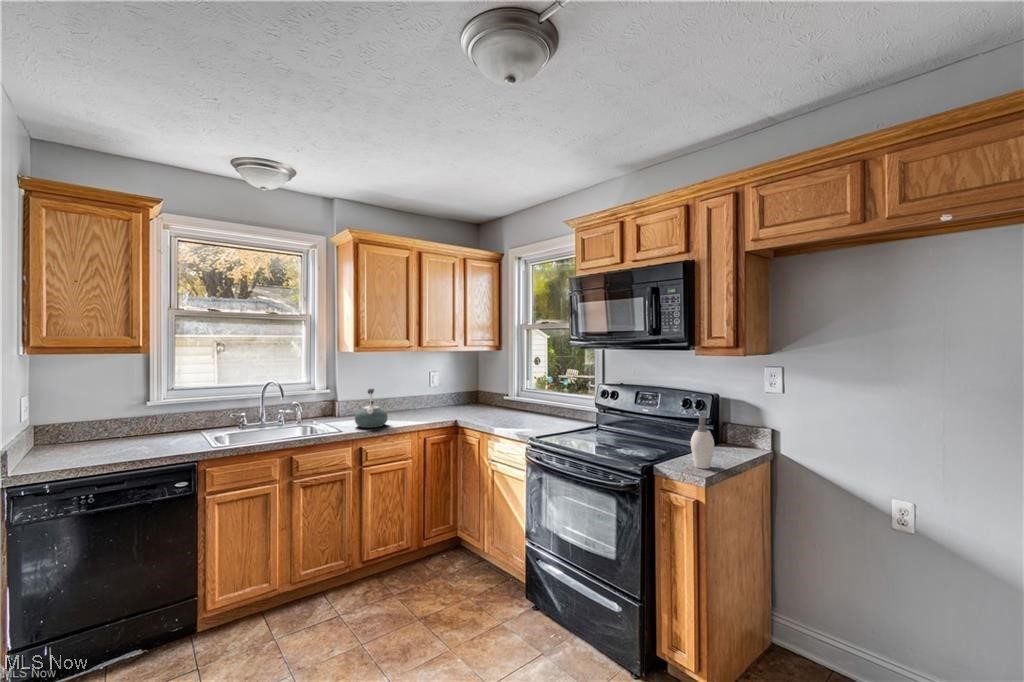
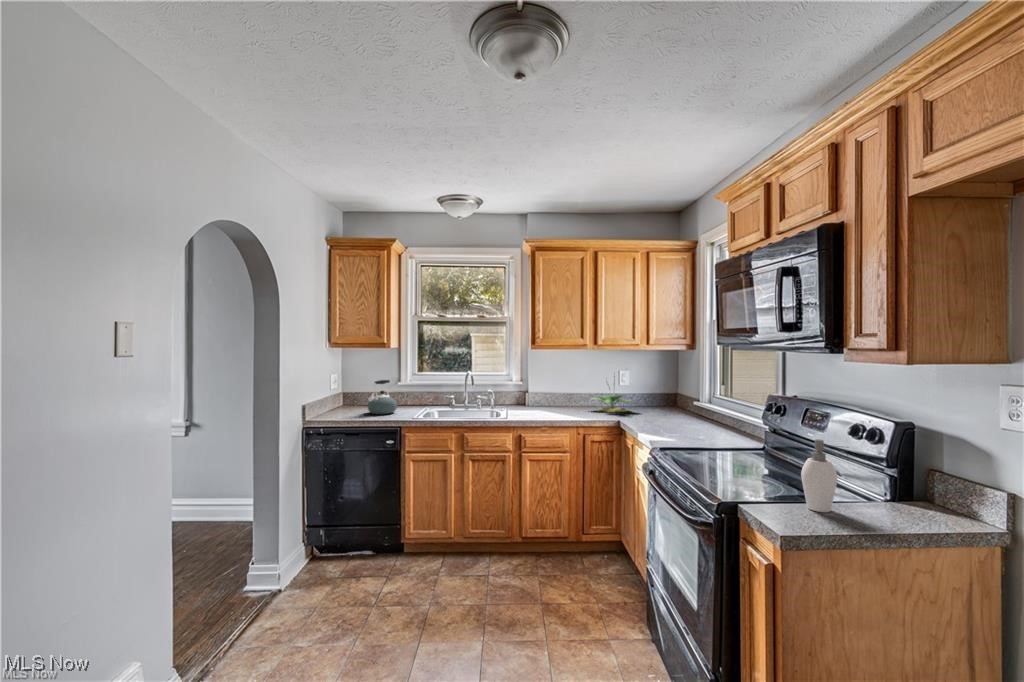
potted plant: none [406,373,456,414] -> present [591,376,632,412]
kettle: present [355,389,388,428] -> present [368,380,397,414]

